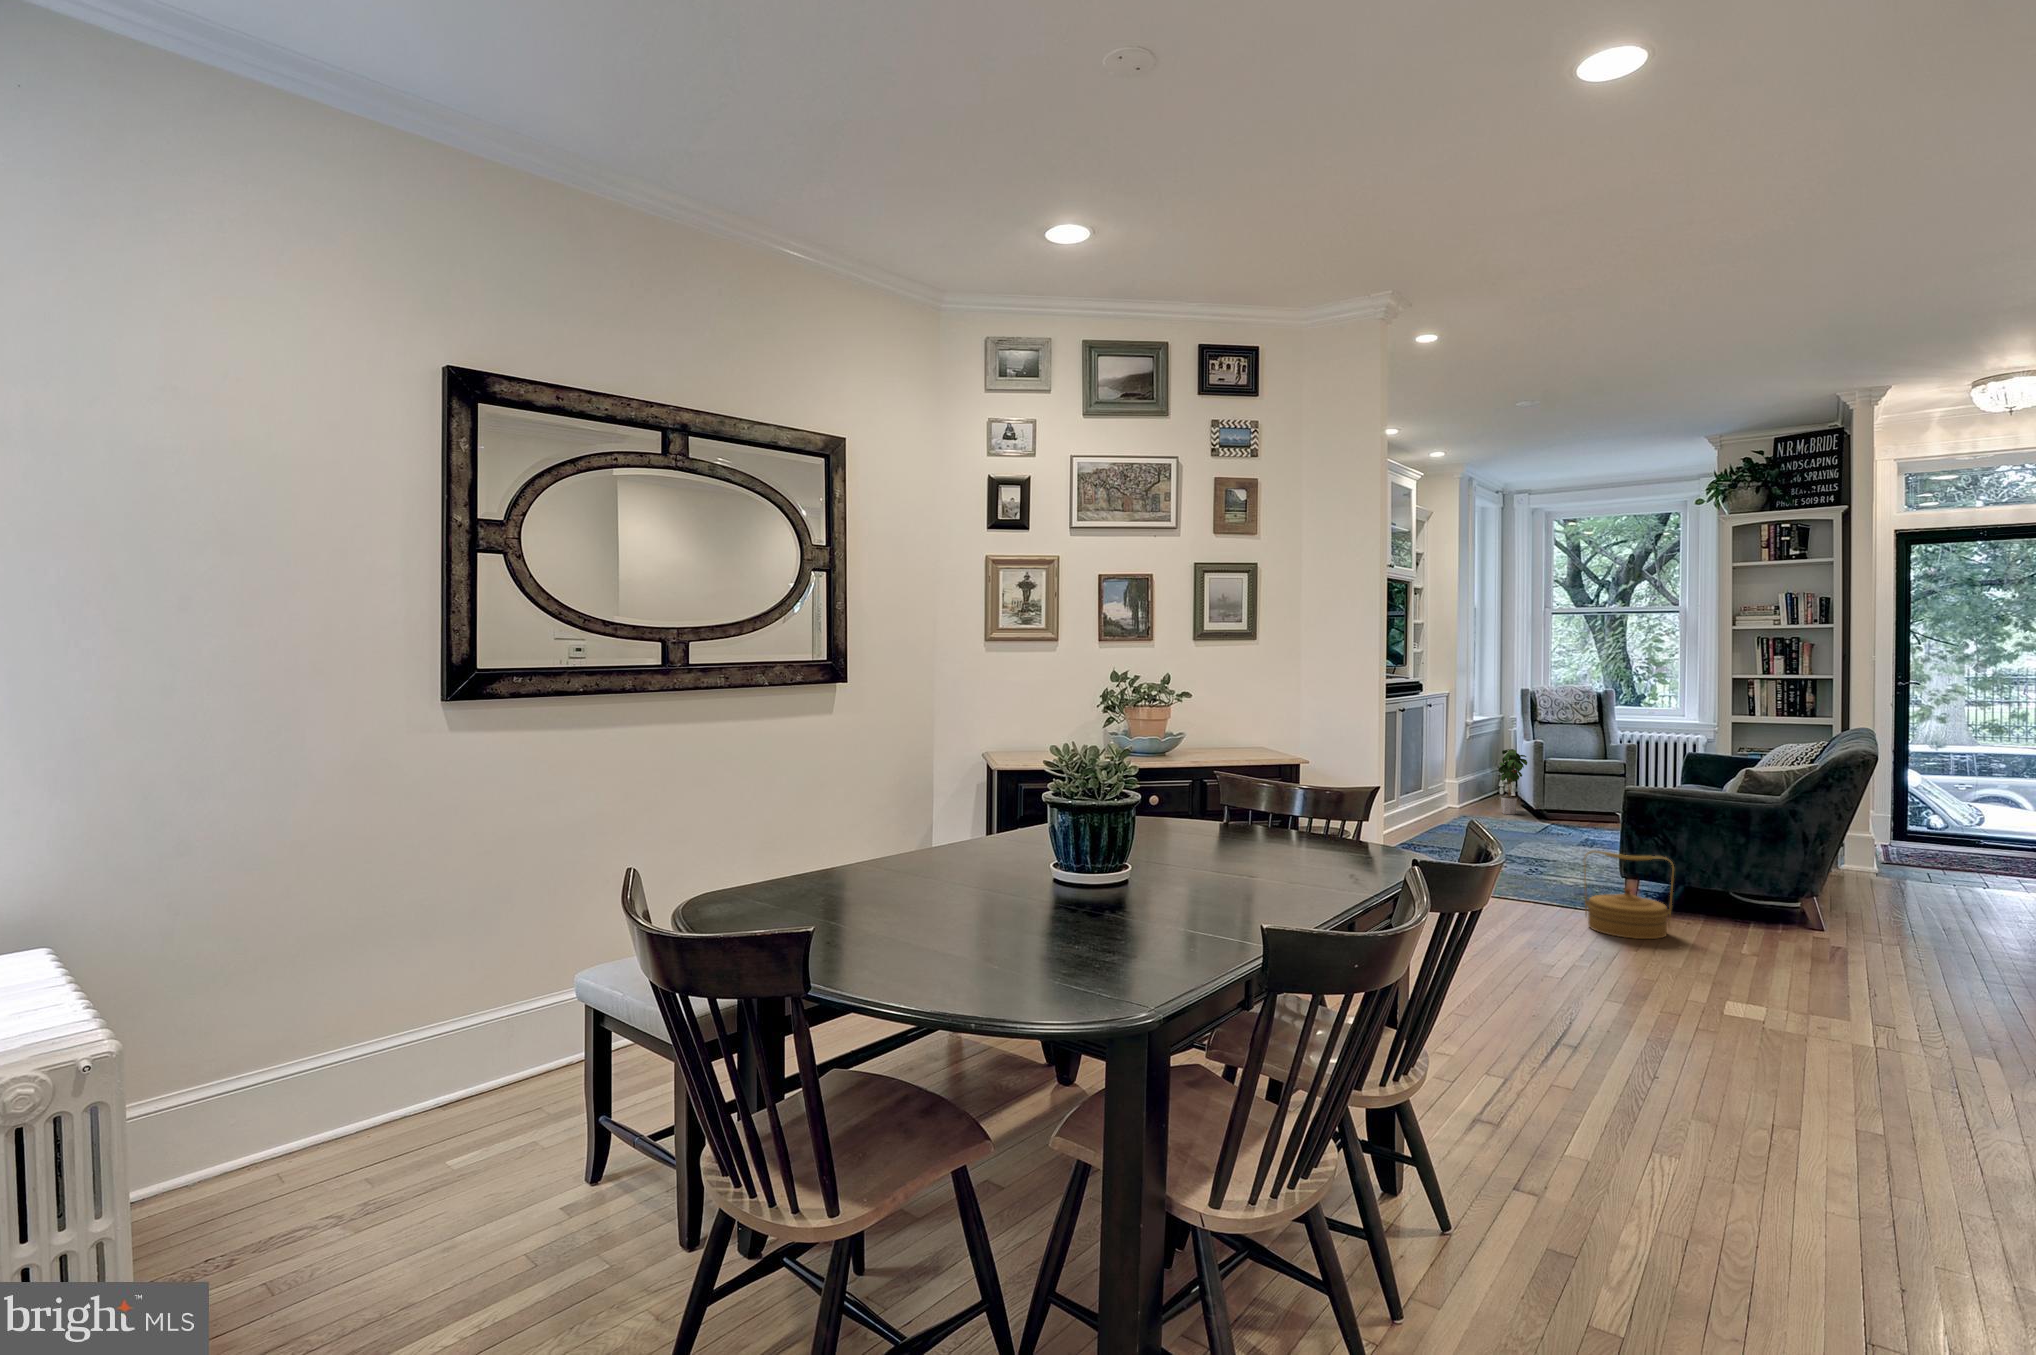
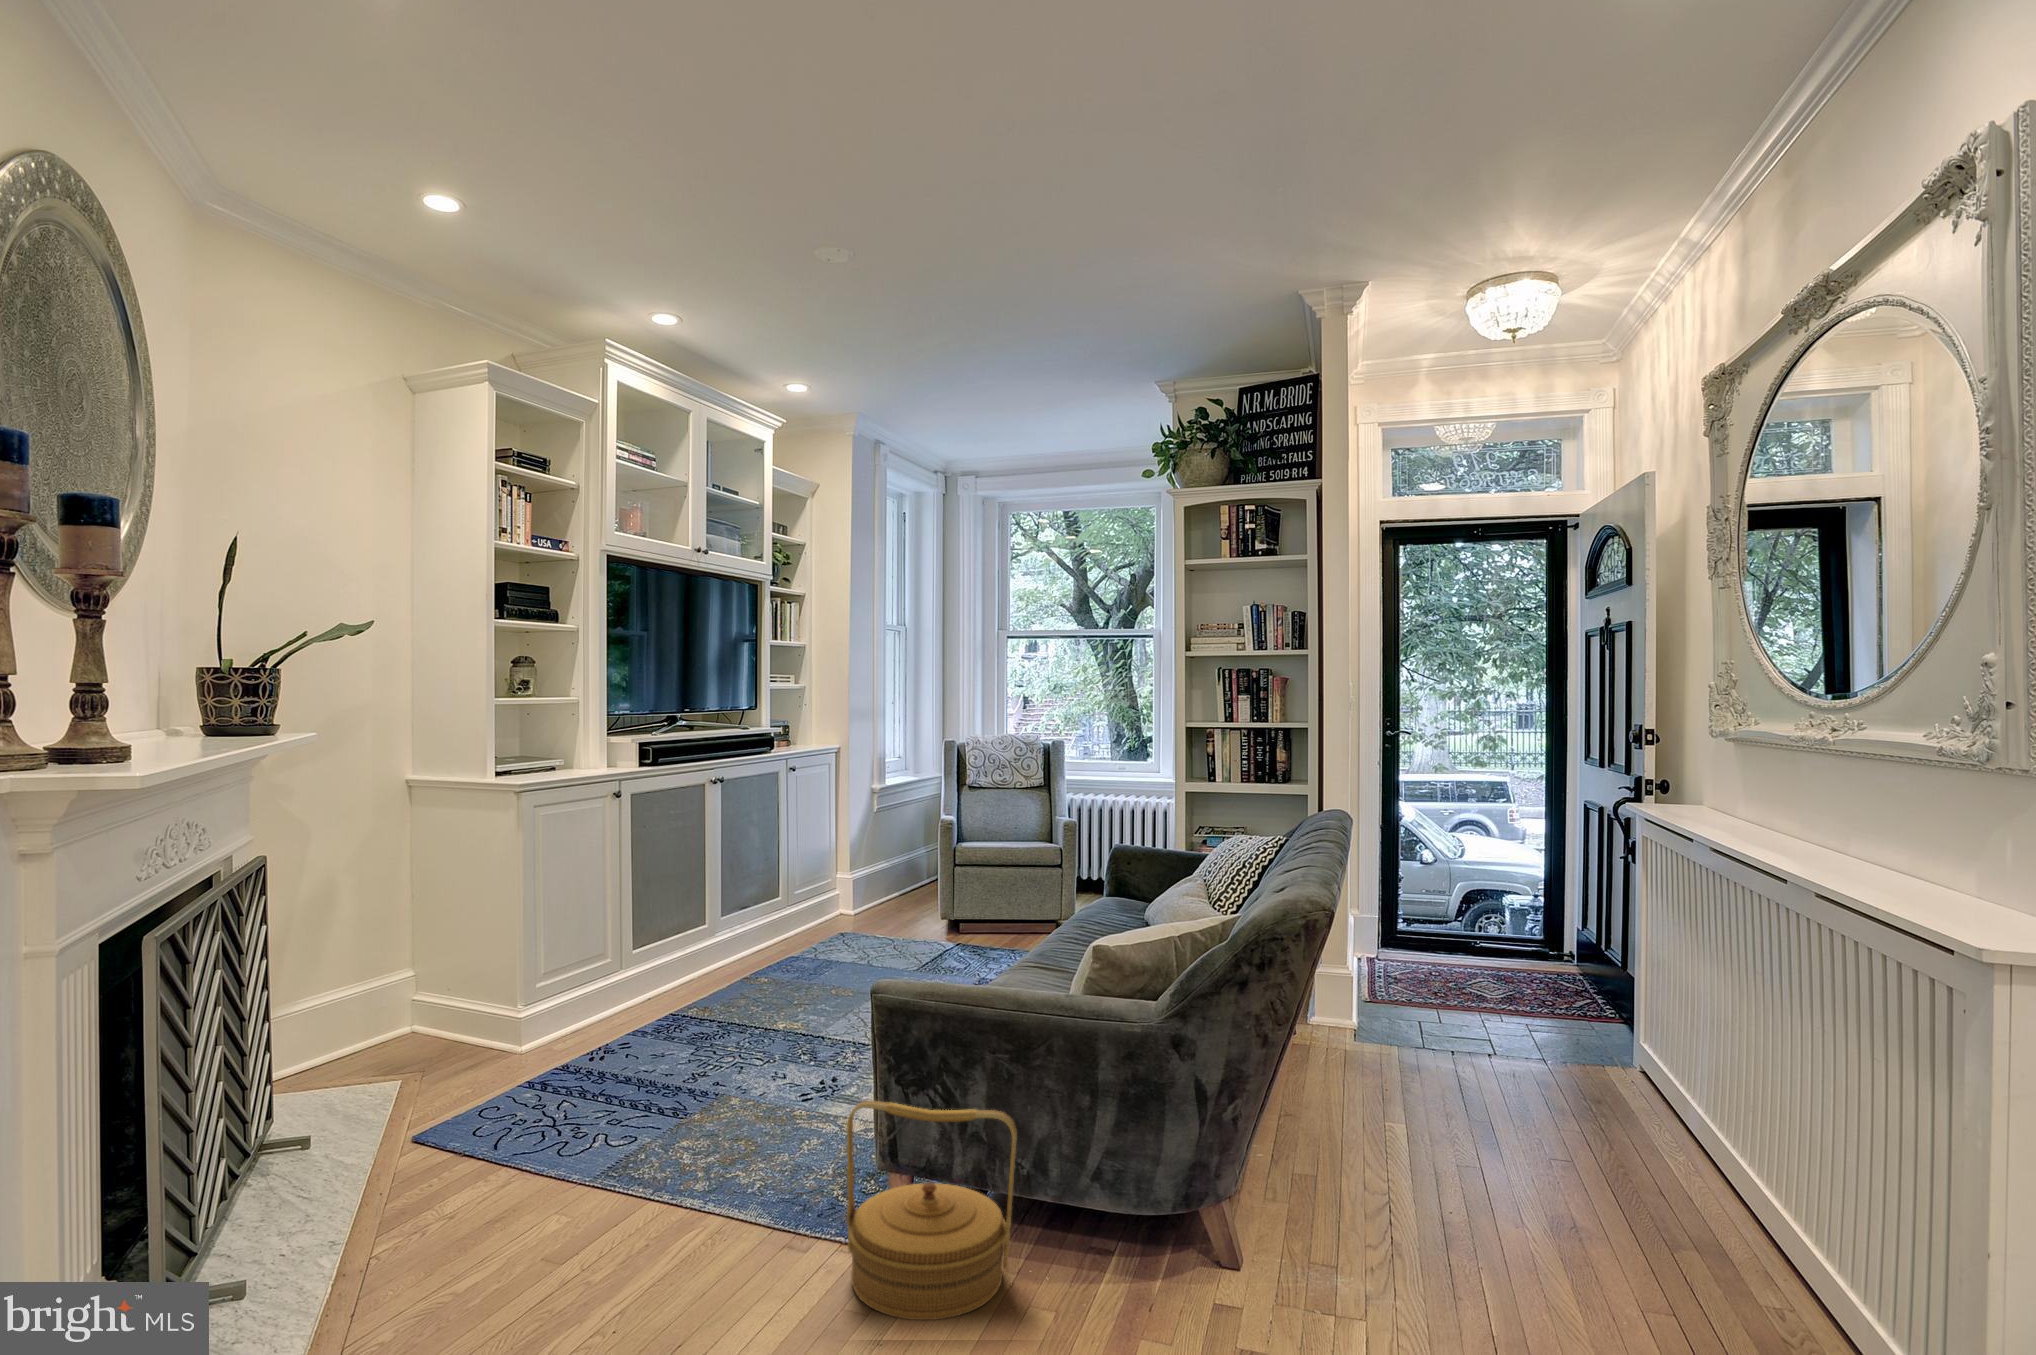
potted plant: present [1499,749,1527,814] -> none [914,826,946,923]

